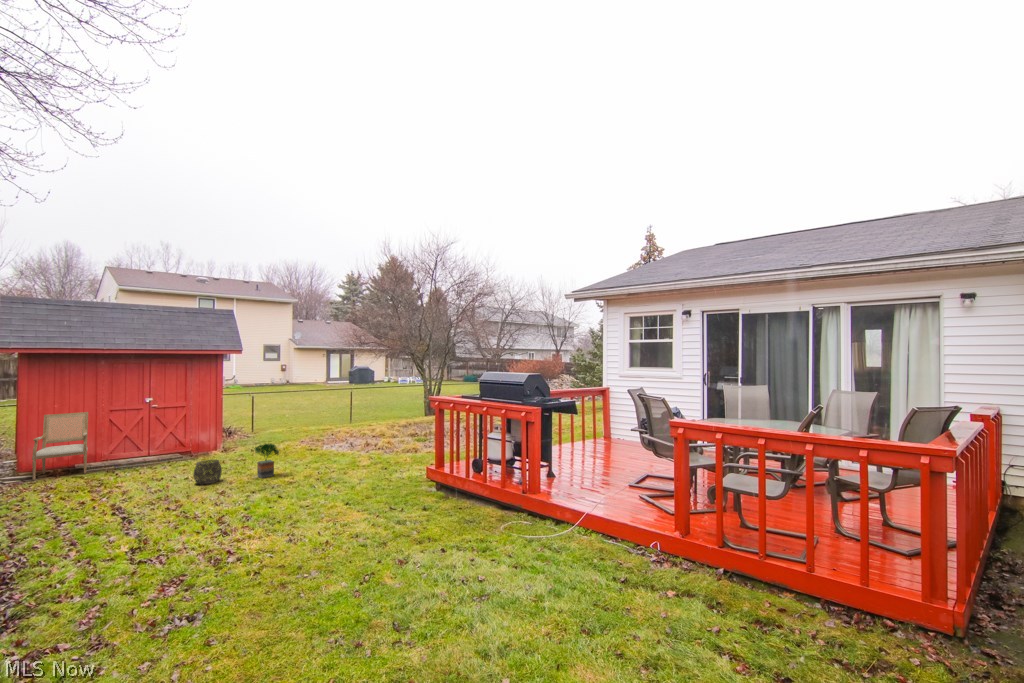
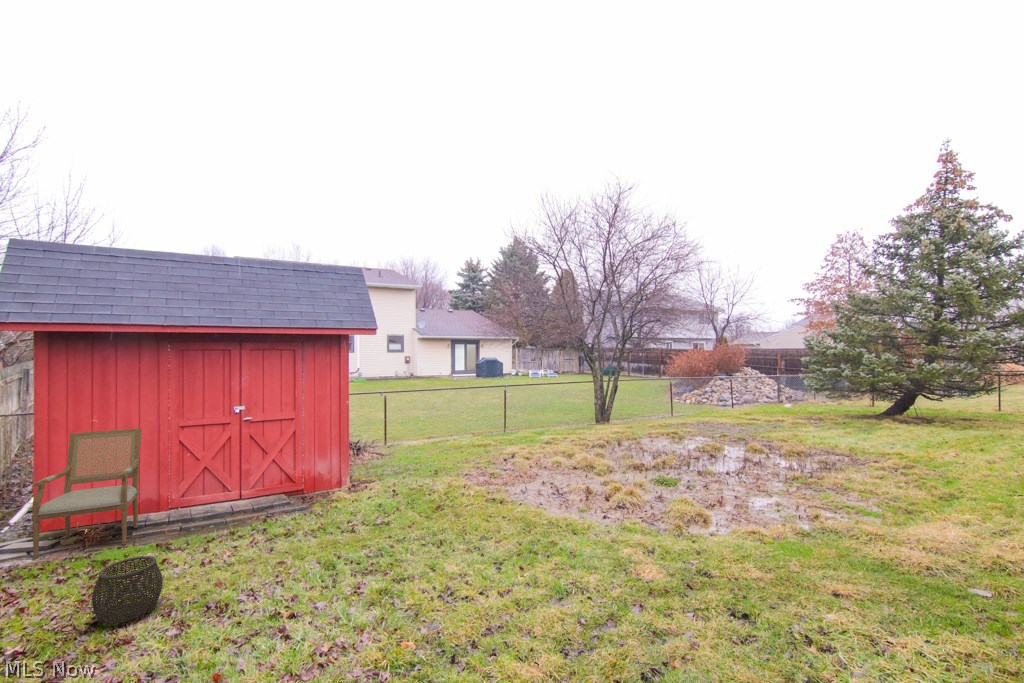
potted tree: present [254,444,279,478] -> none [415,521,472,613]
woven basket: present [194,460,222,484] -> present [91,556,163,625]

